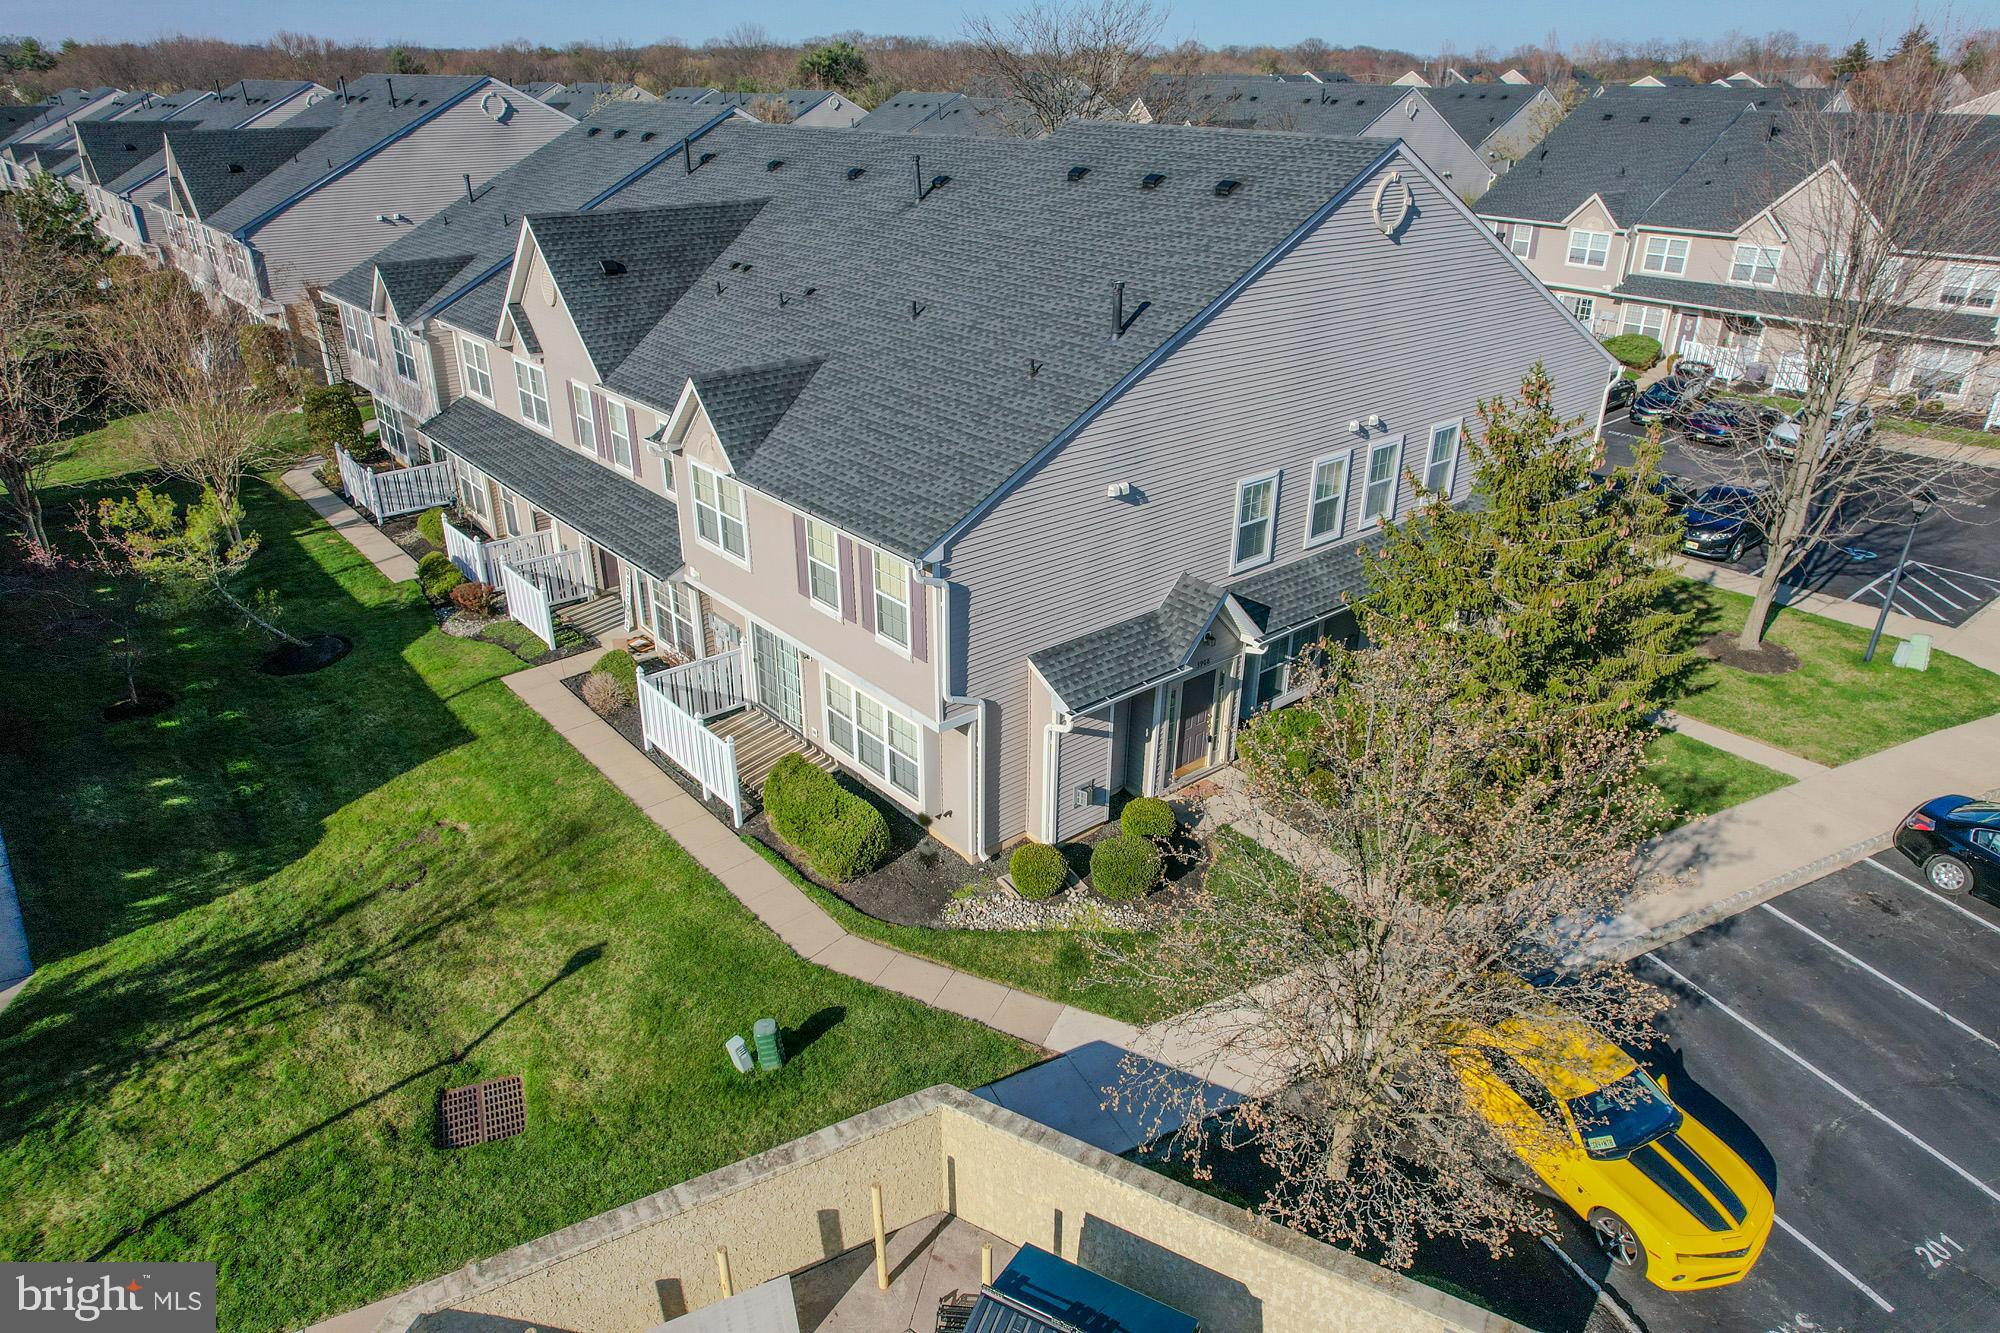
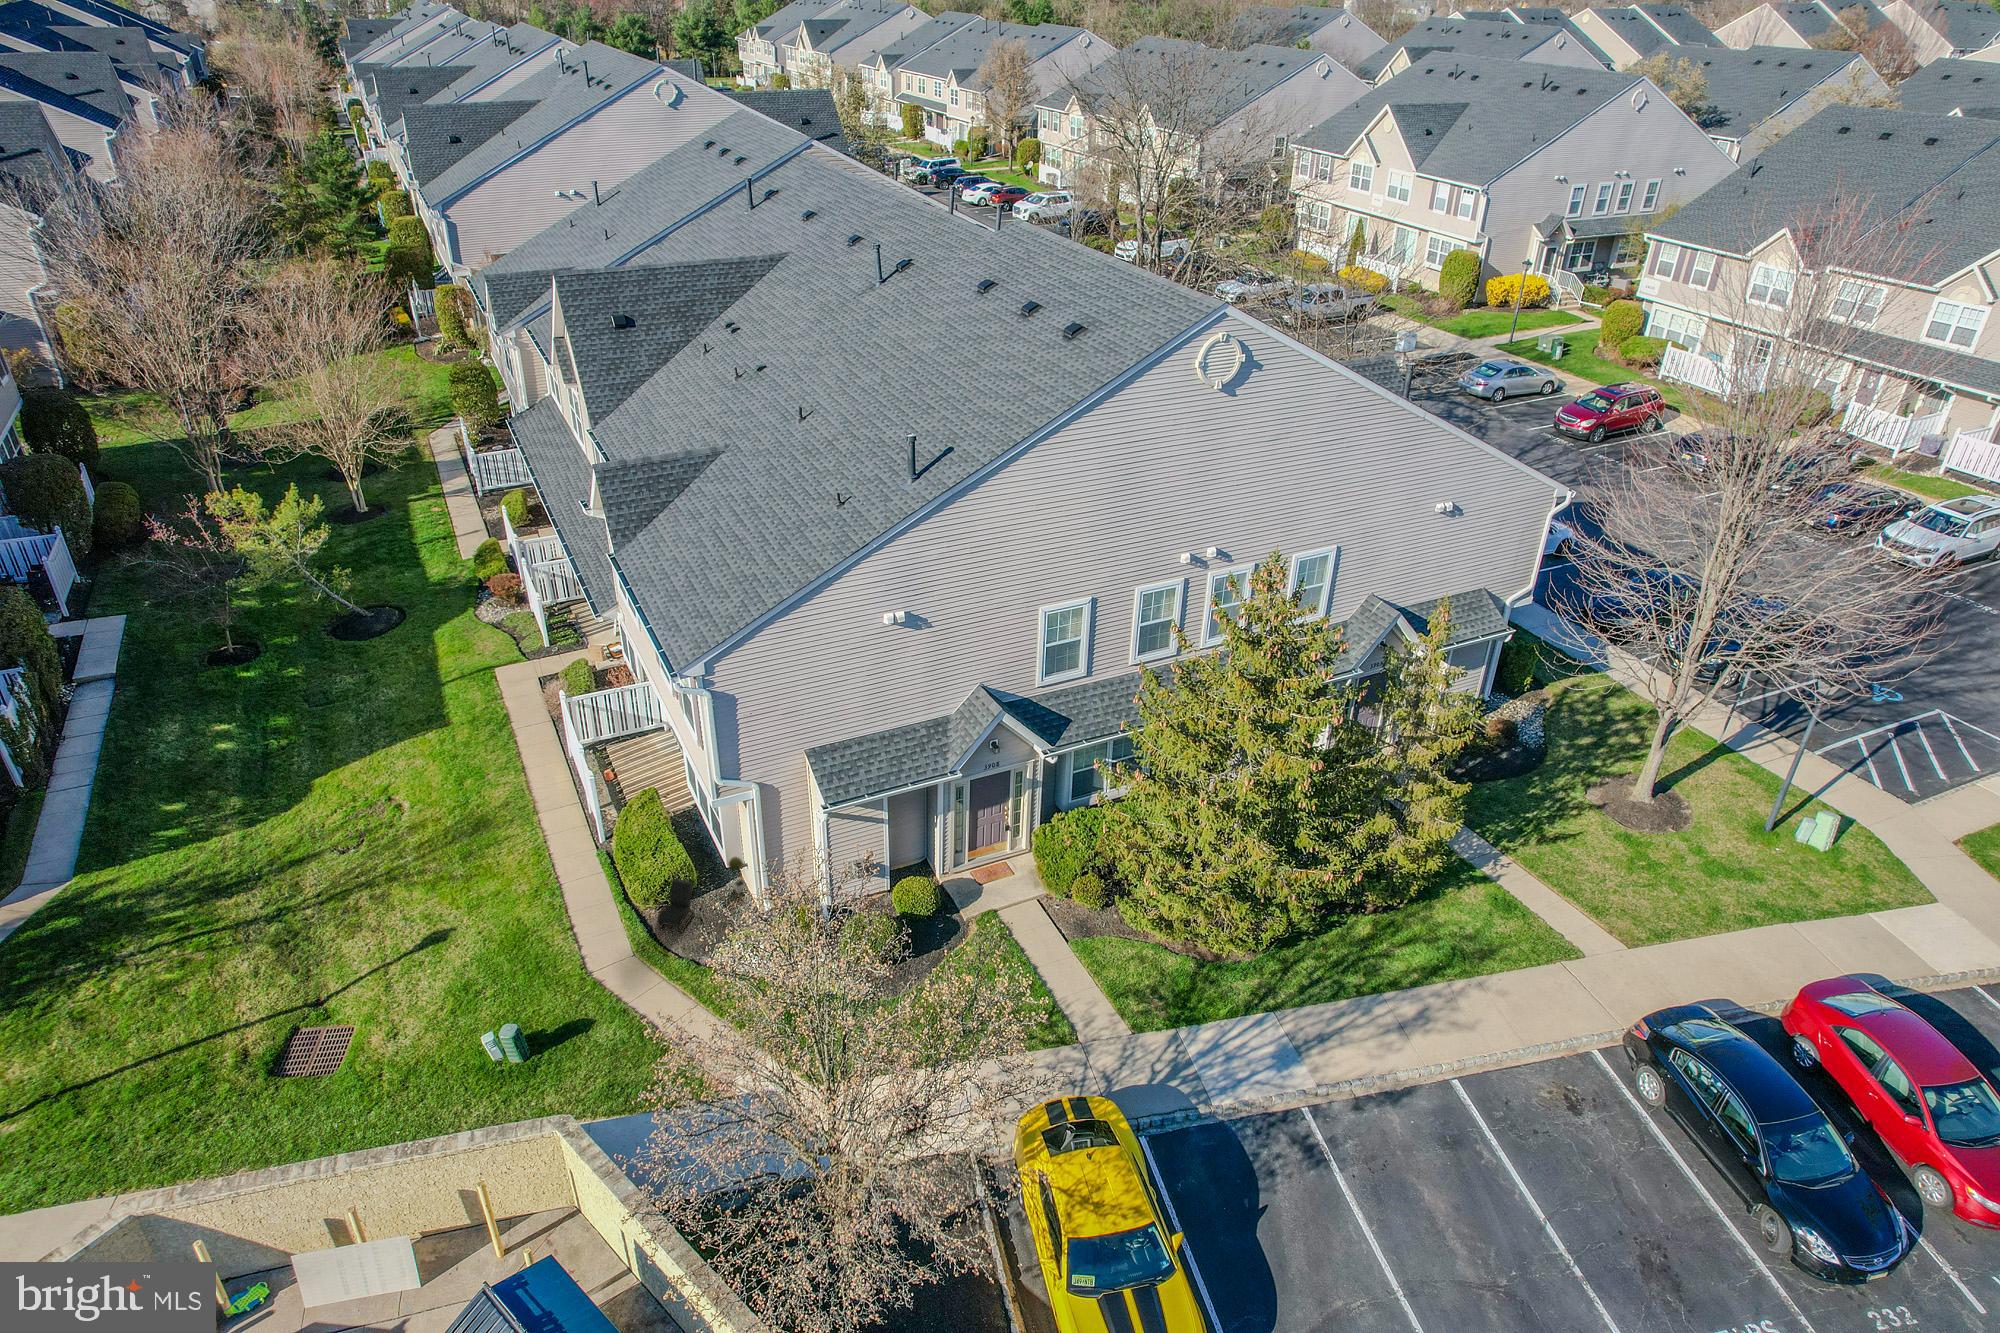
lounge chair: none [857,842,892,903] -> present [657,879,694,932]

